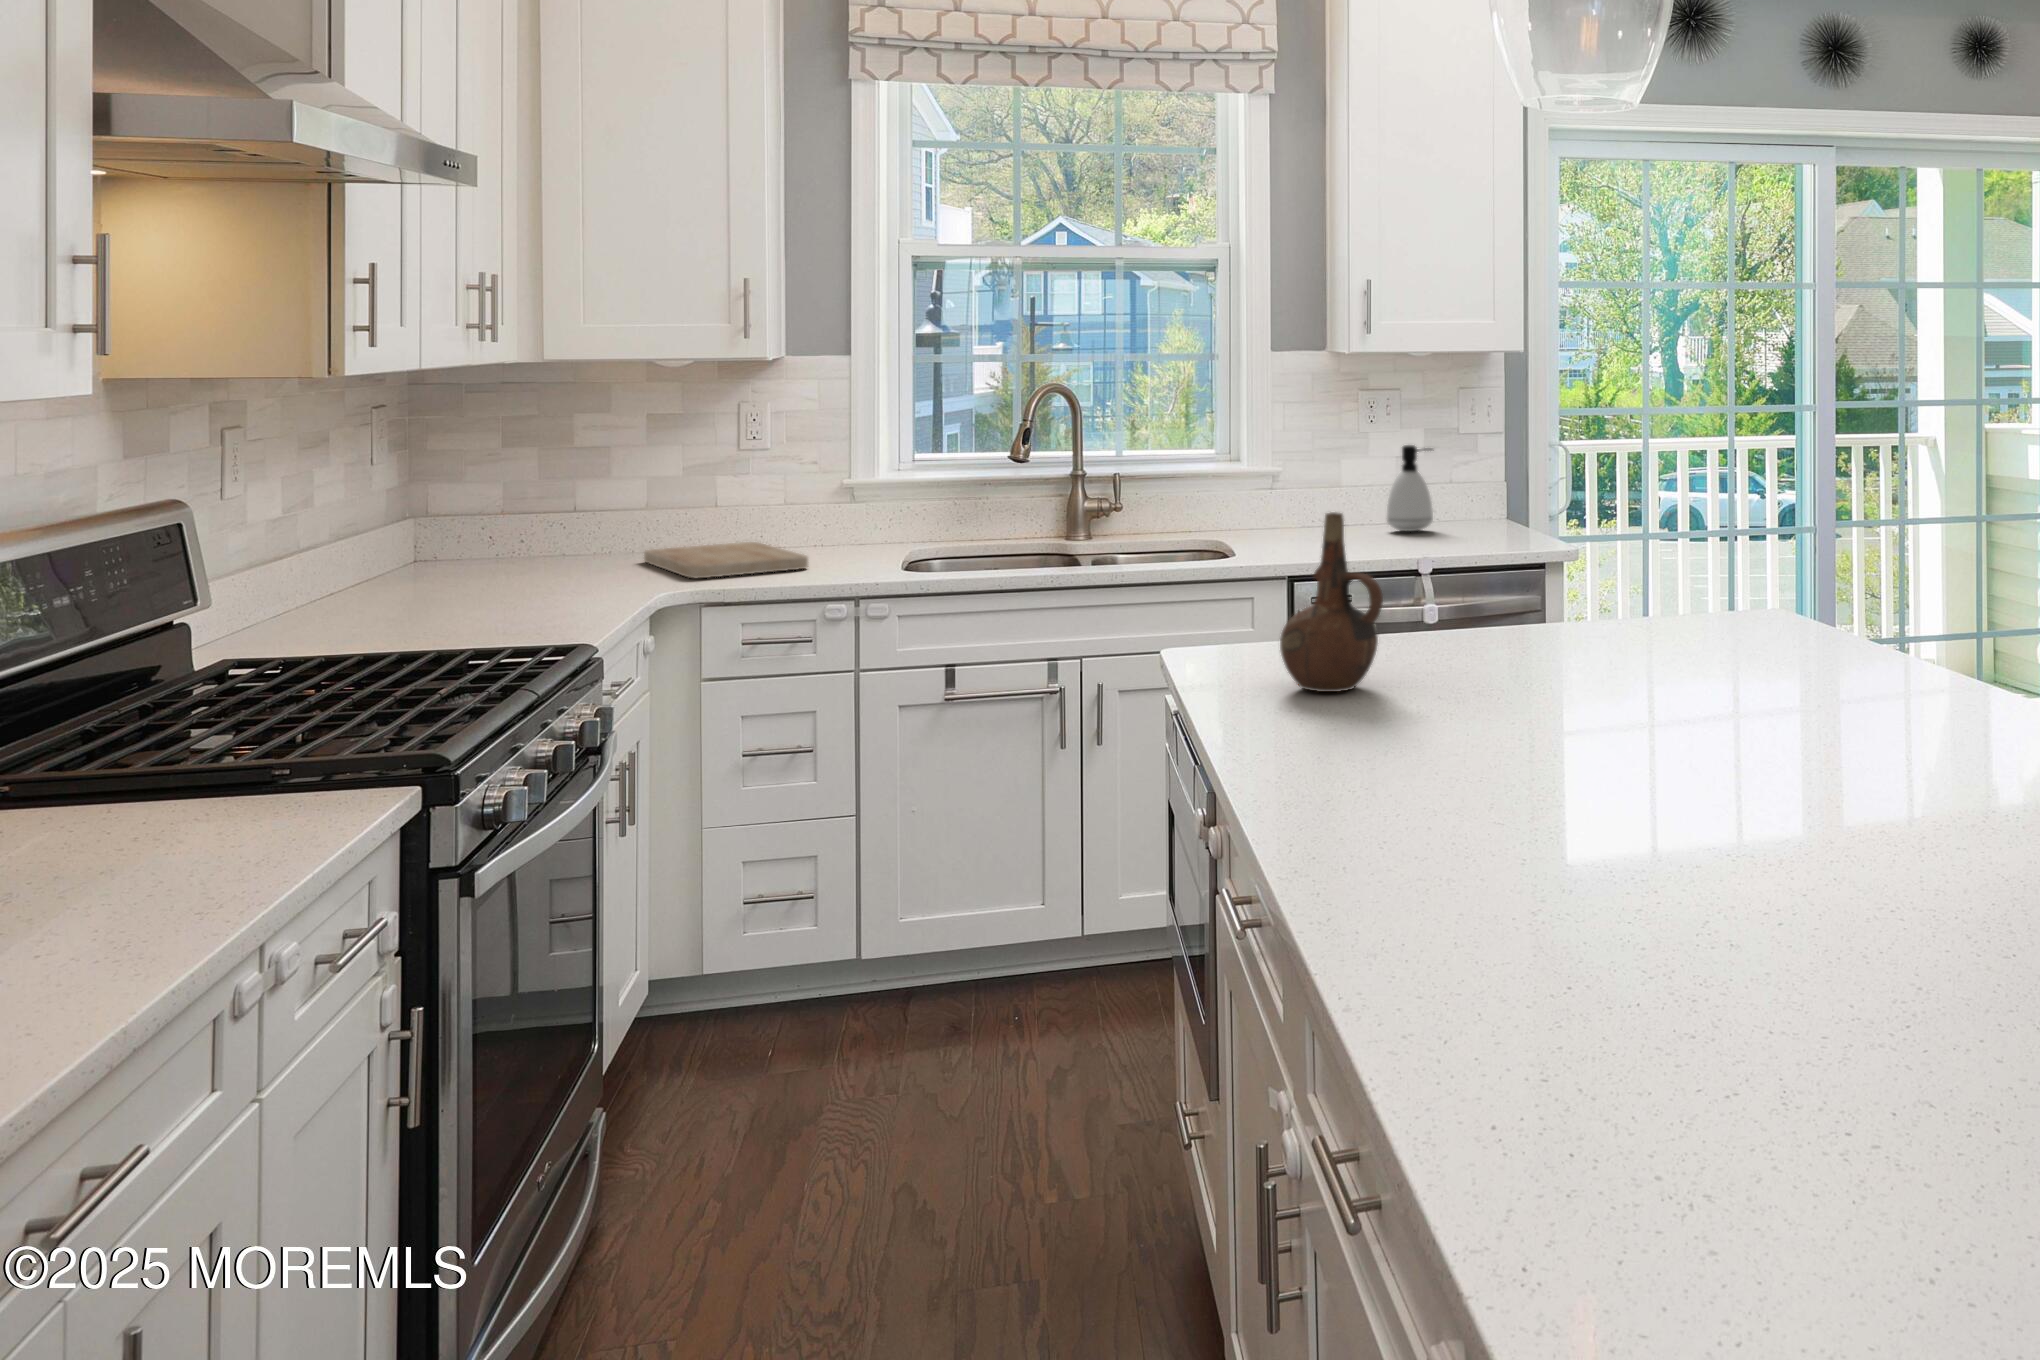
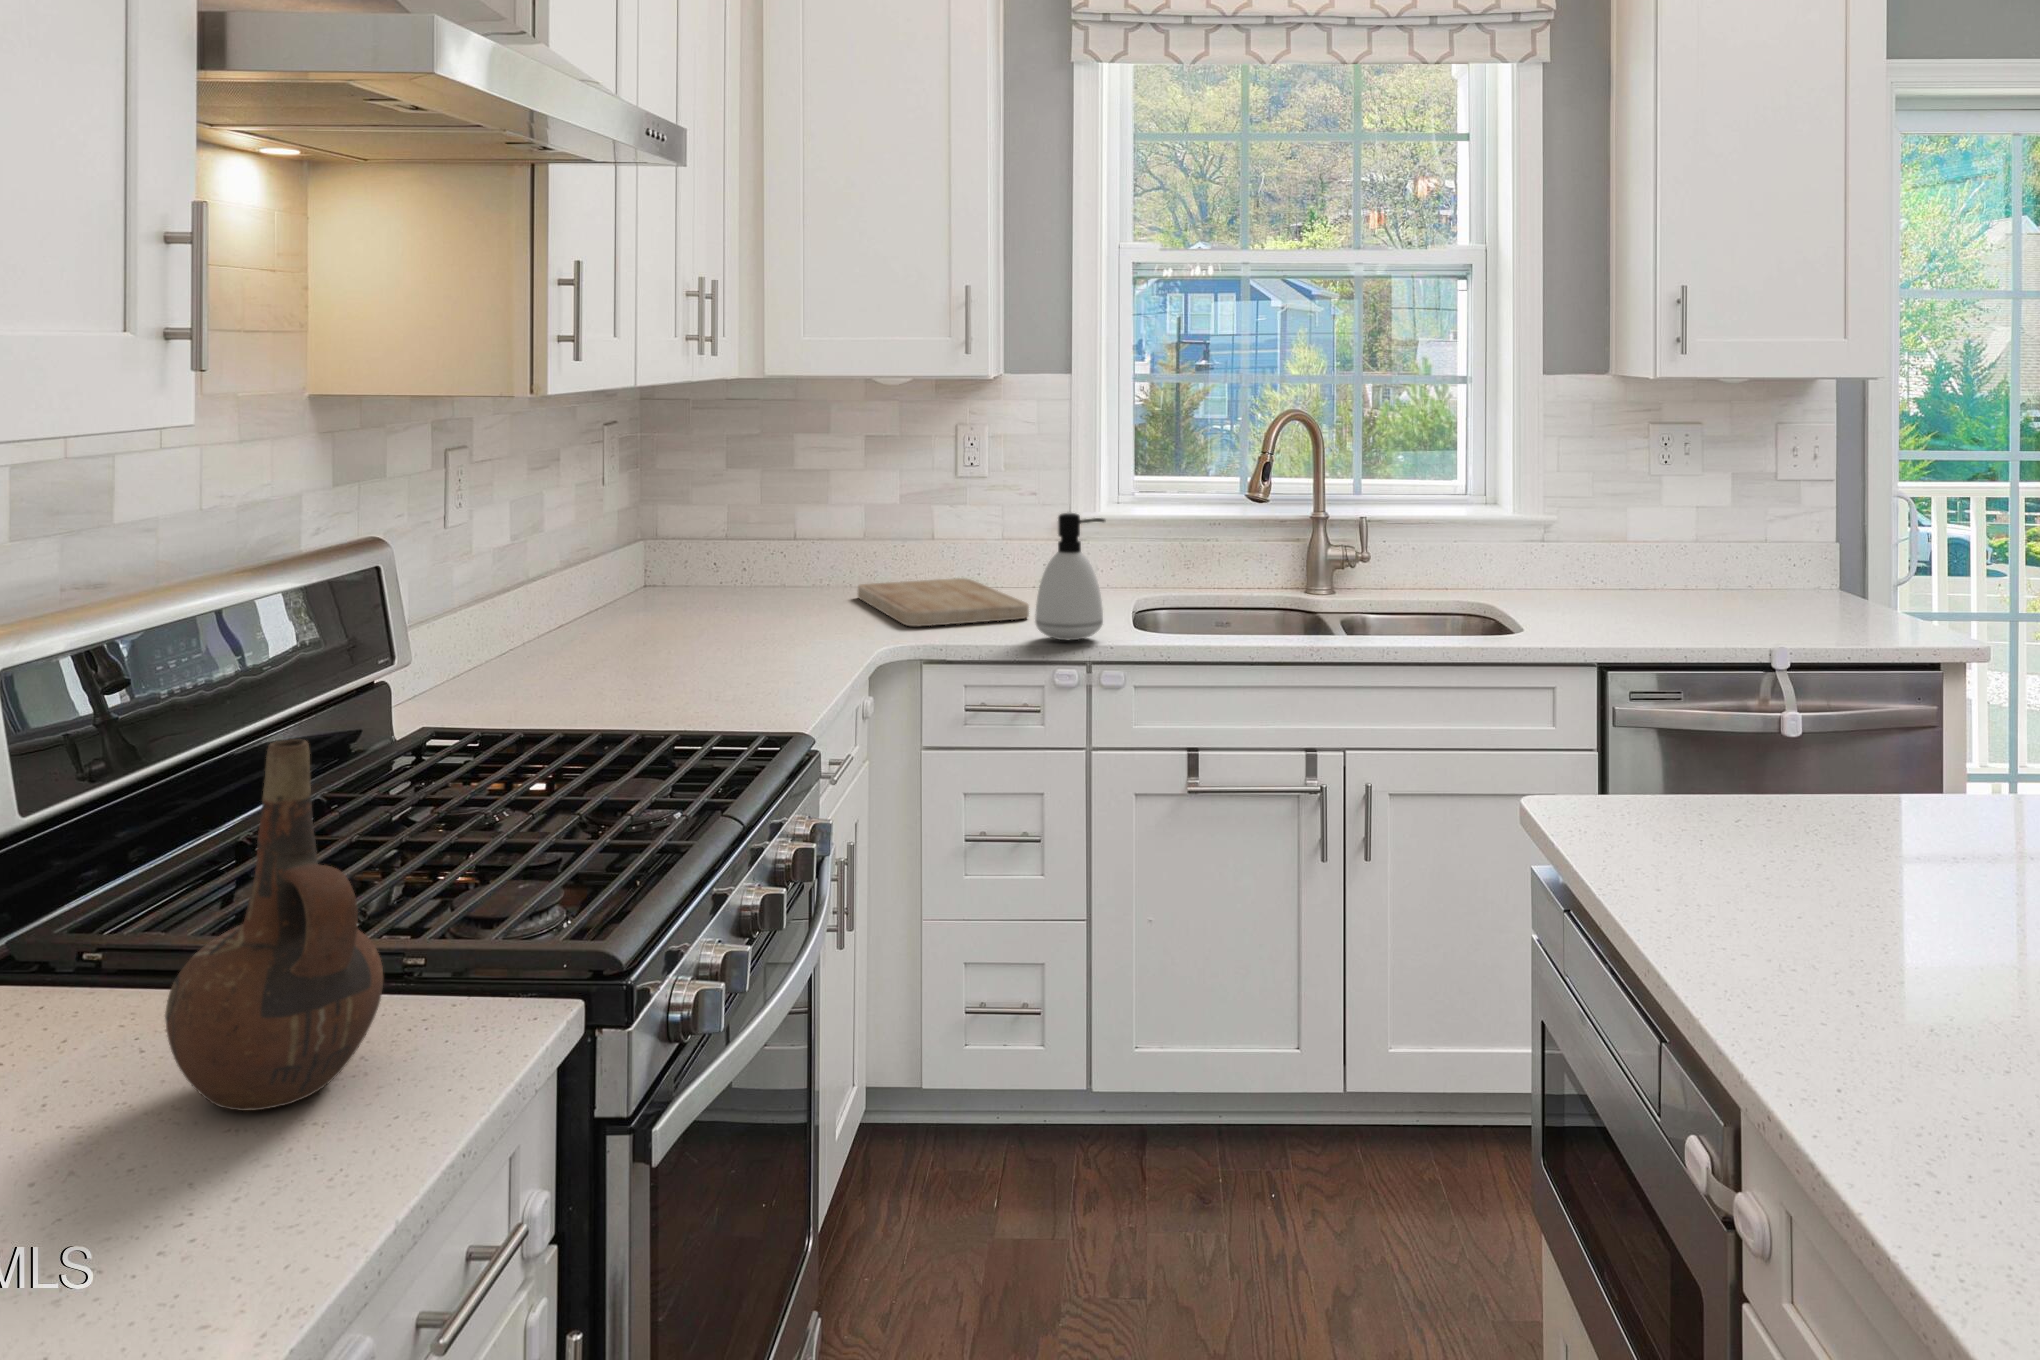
soap dispenser: present [1387,445,1433,531] -> present [1035,513,1105,640]
ceramic pitcher: present [1280,512,1383,692] -> present [165,739,383,1111]

